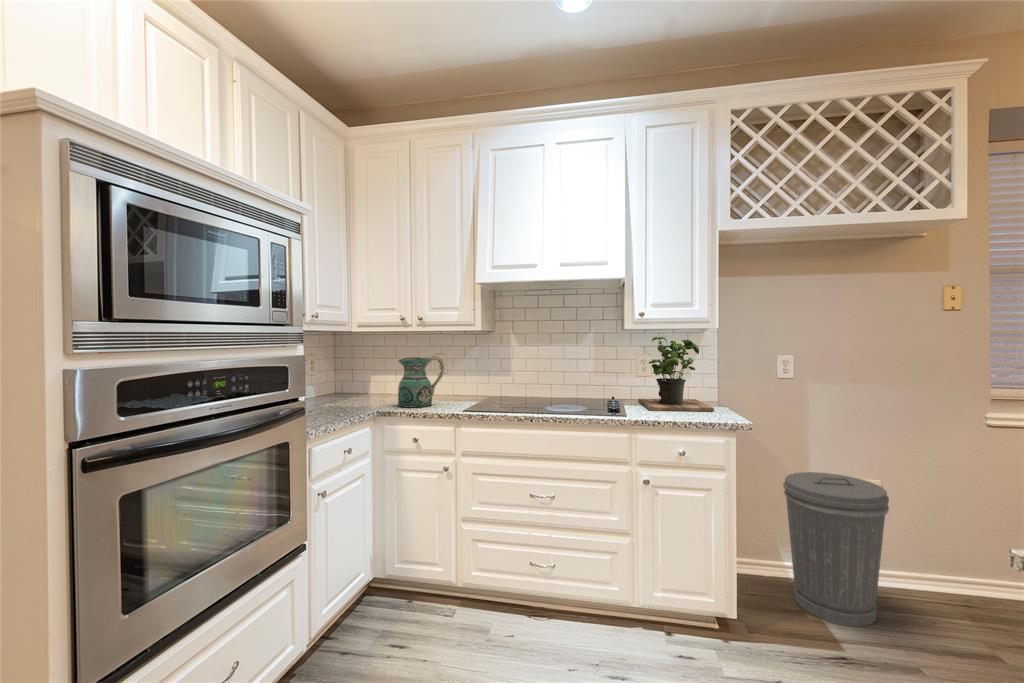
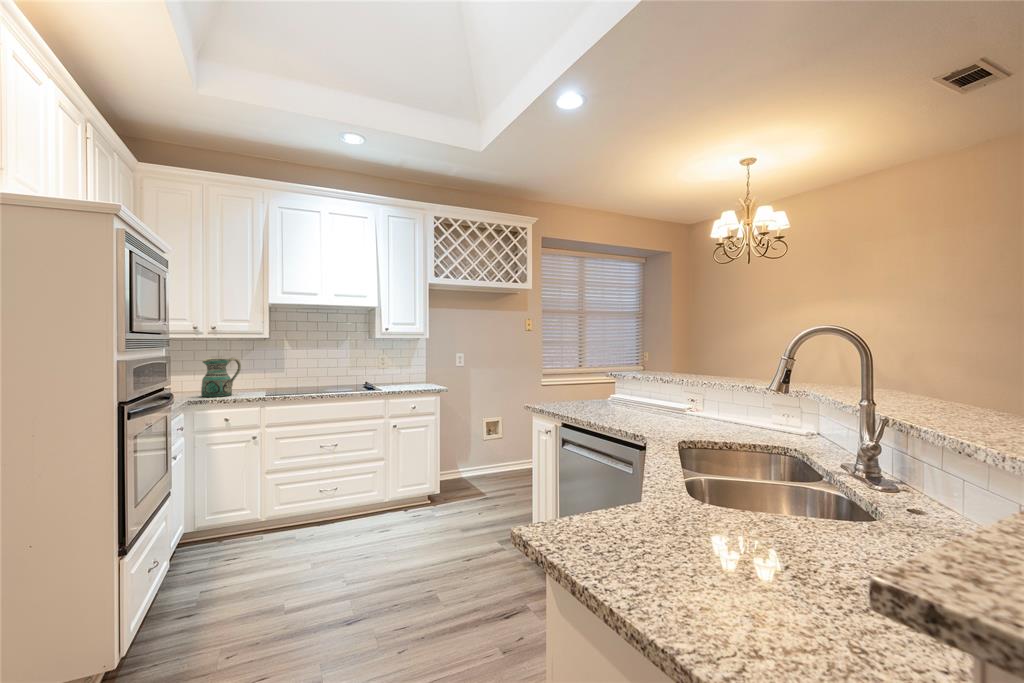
potted plant: present [638,337,714,411] -> none [379,343,426,387]
trash can: present [783,472,889,627] -> none [460,416,505,489]

